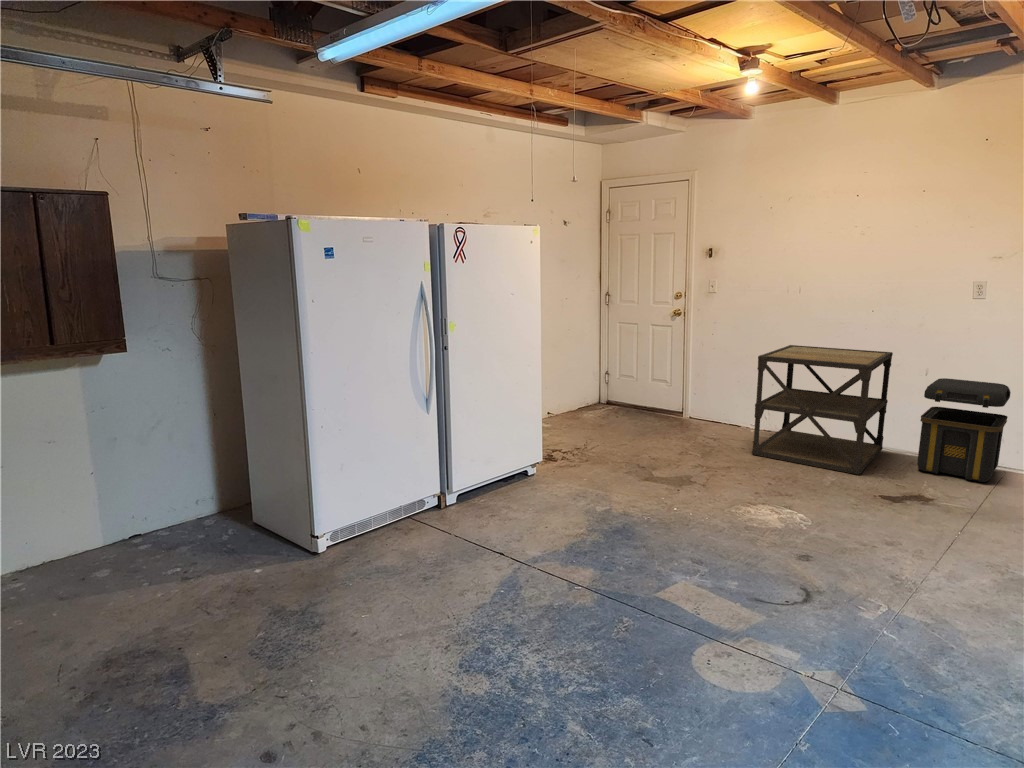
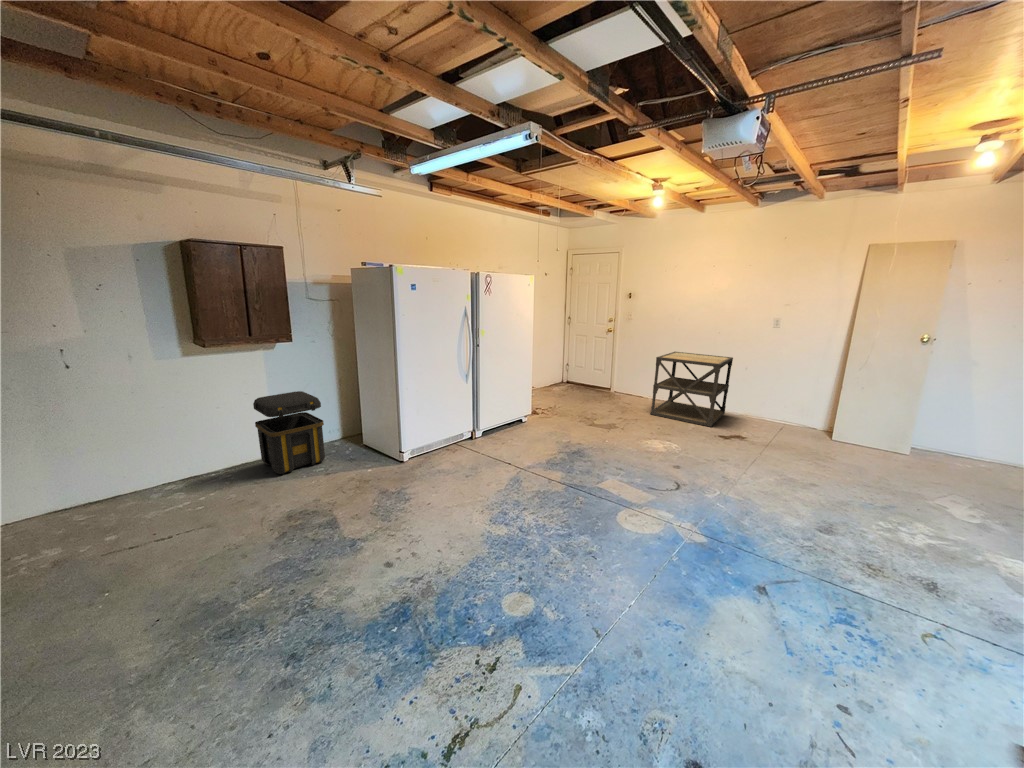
toolbox: present [917,378,1011,482] -> present [253,391,325,474]

